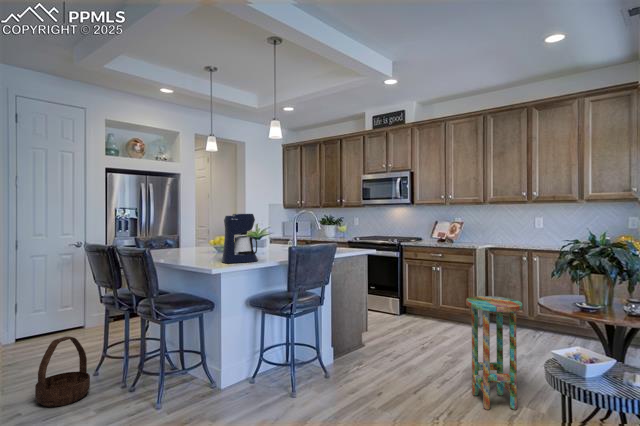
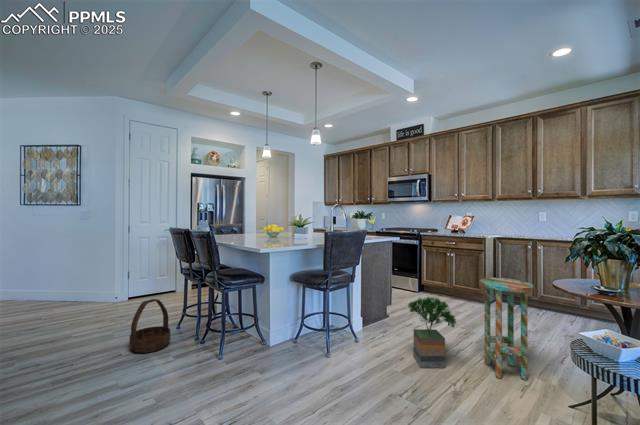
coffee maker: present [222,214,258,263] -> none [272,205,301,245]
potted tree: none [385,320,442,404] -> present [408,297,456,368]

